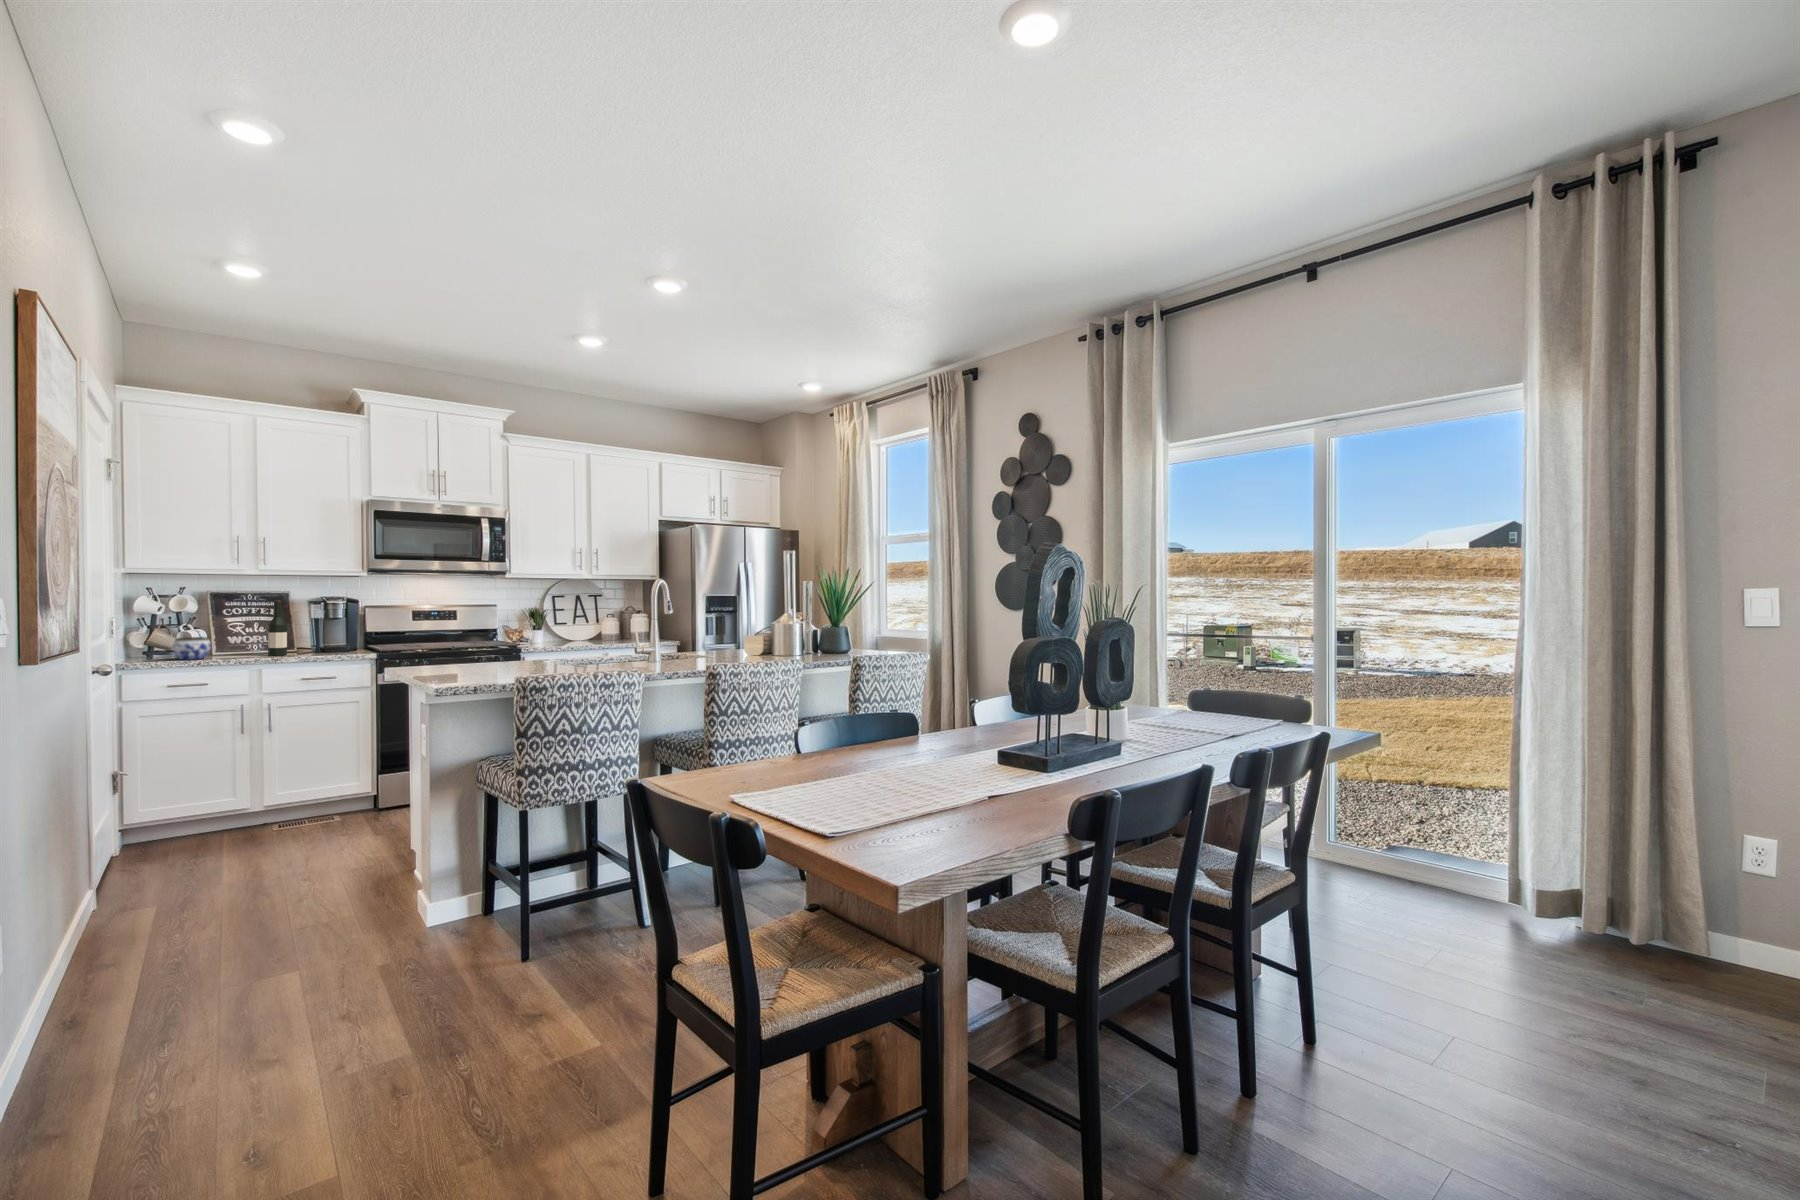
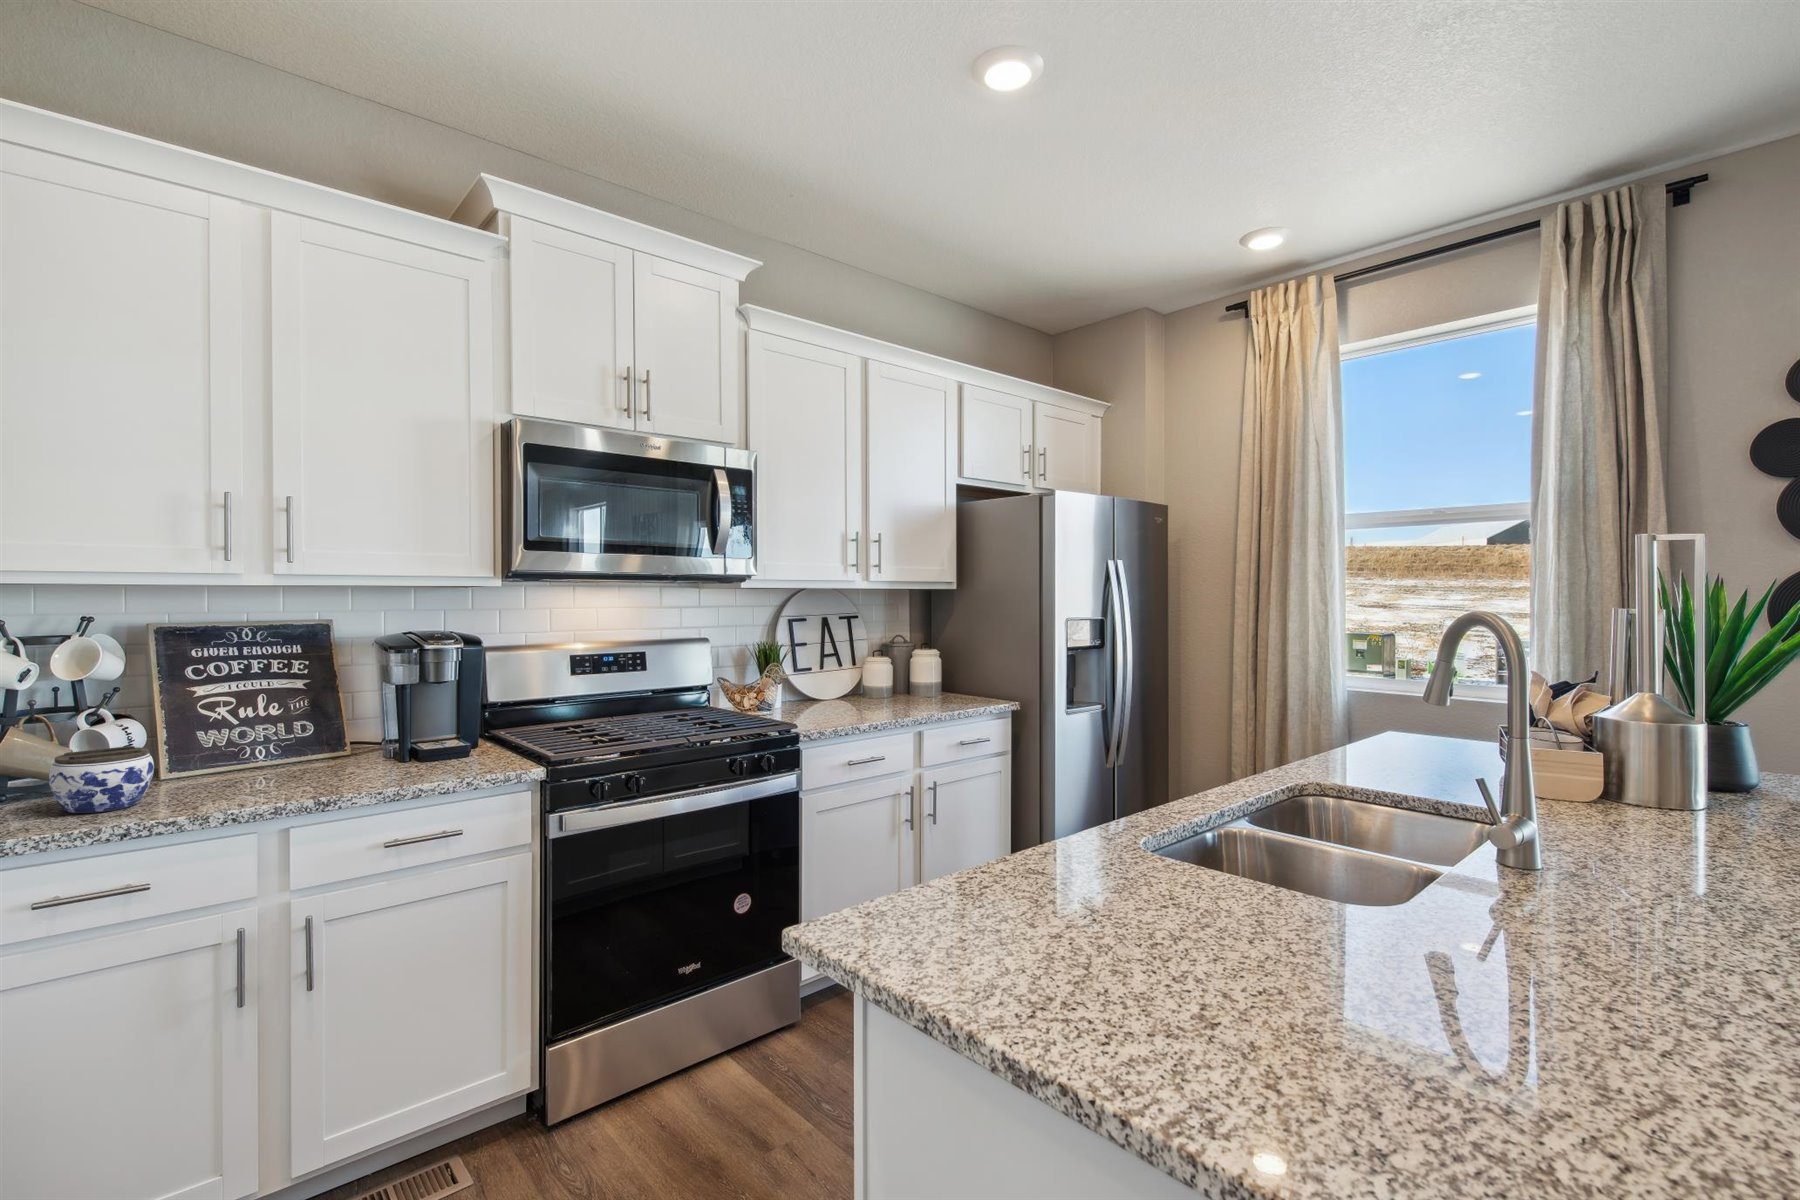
wine bottle: present [268,600,287,656] -> none [295,646,339,780]

